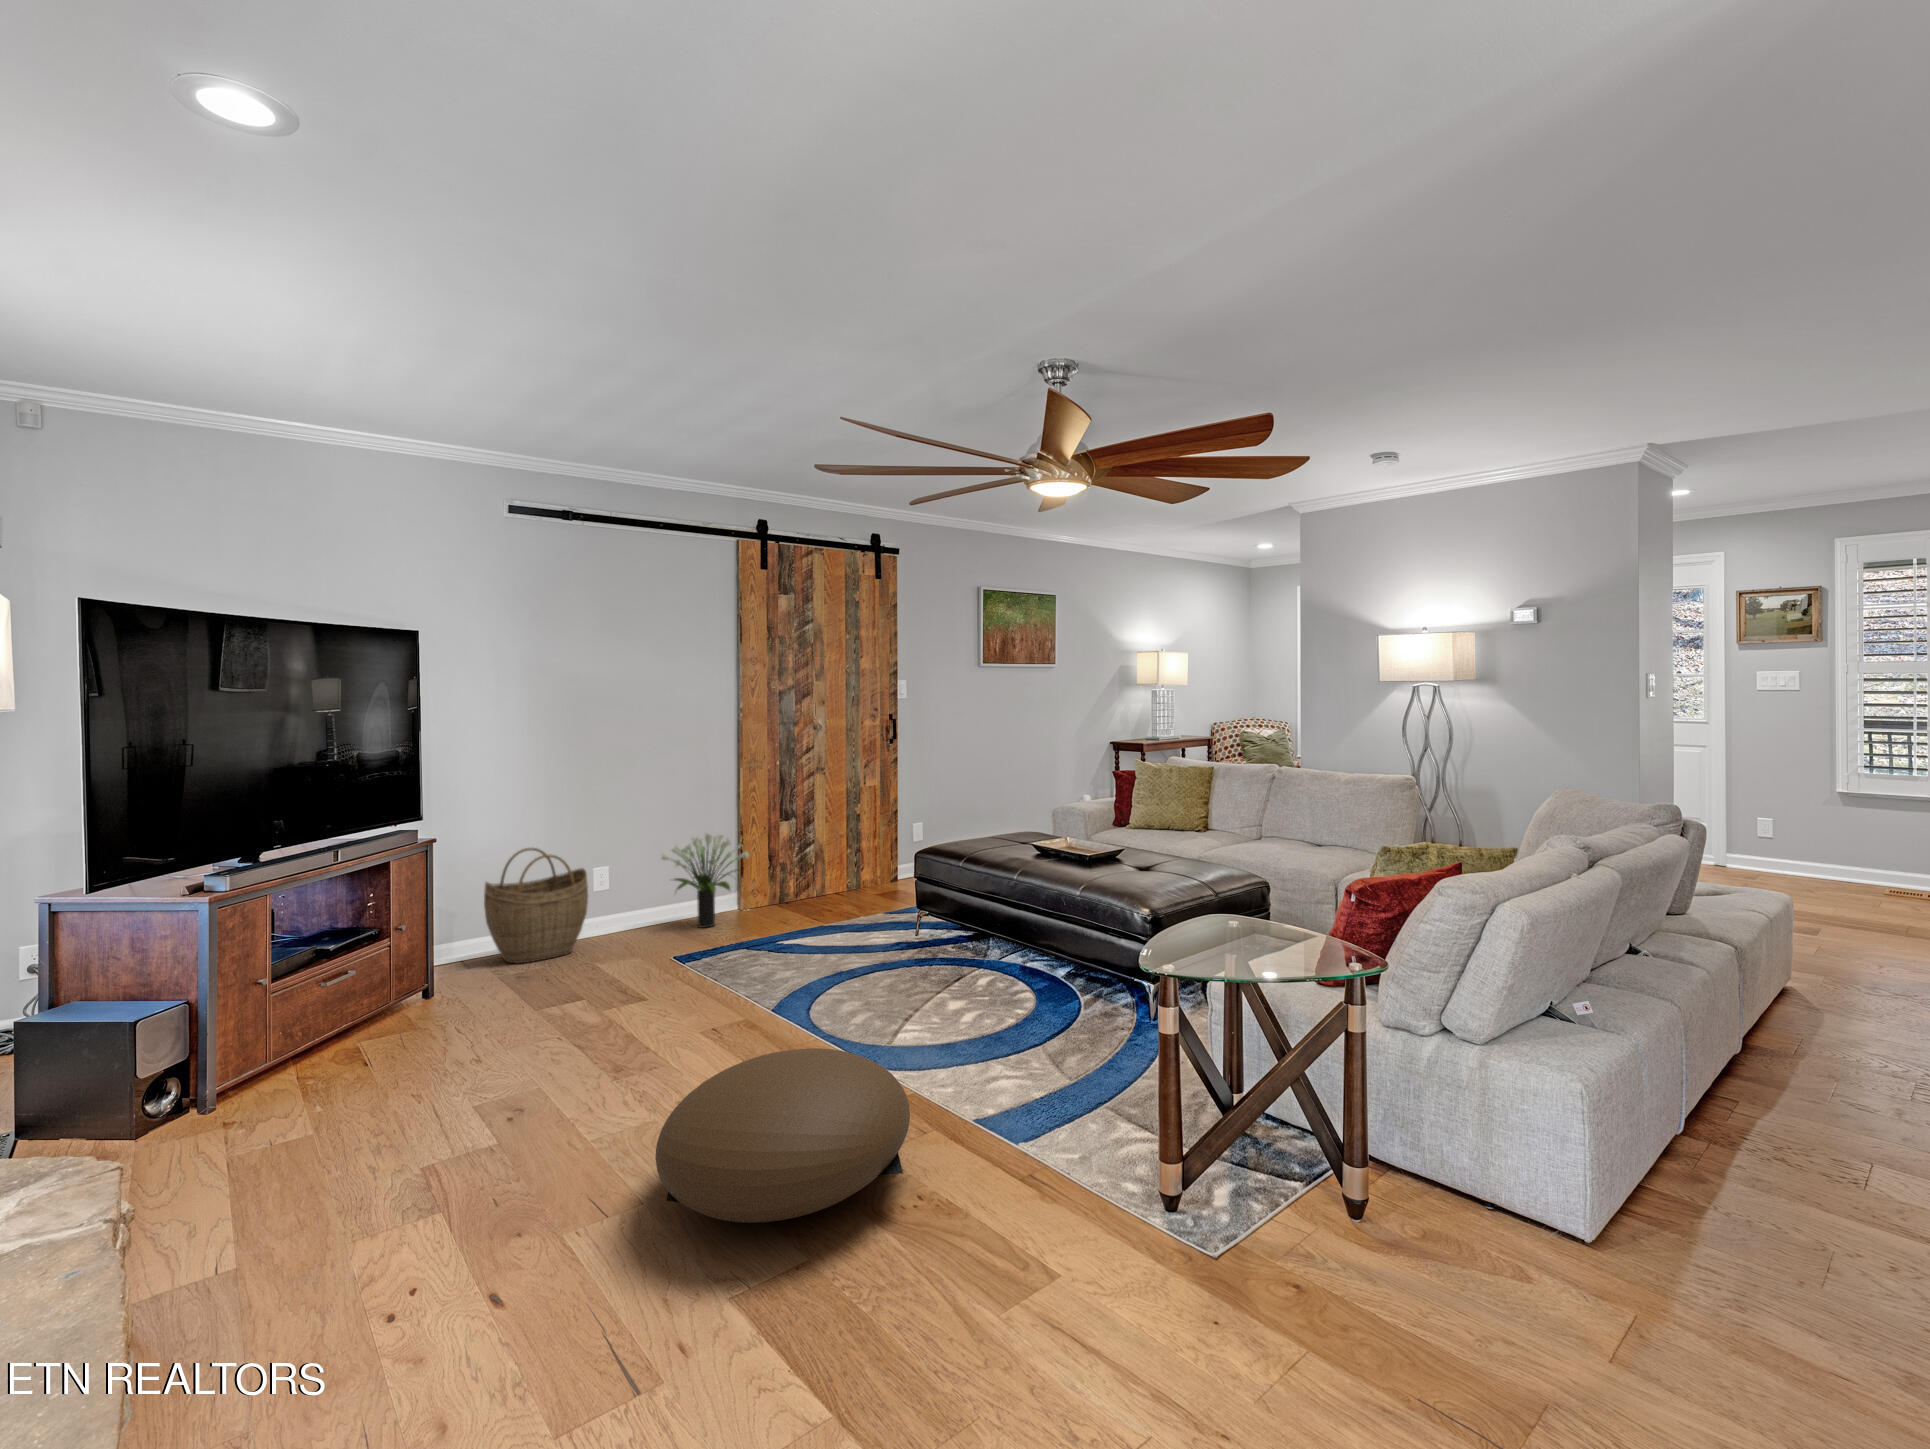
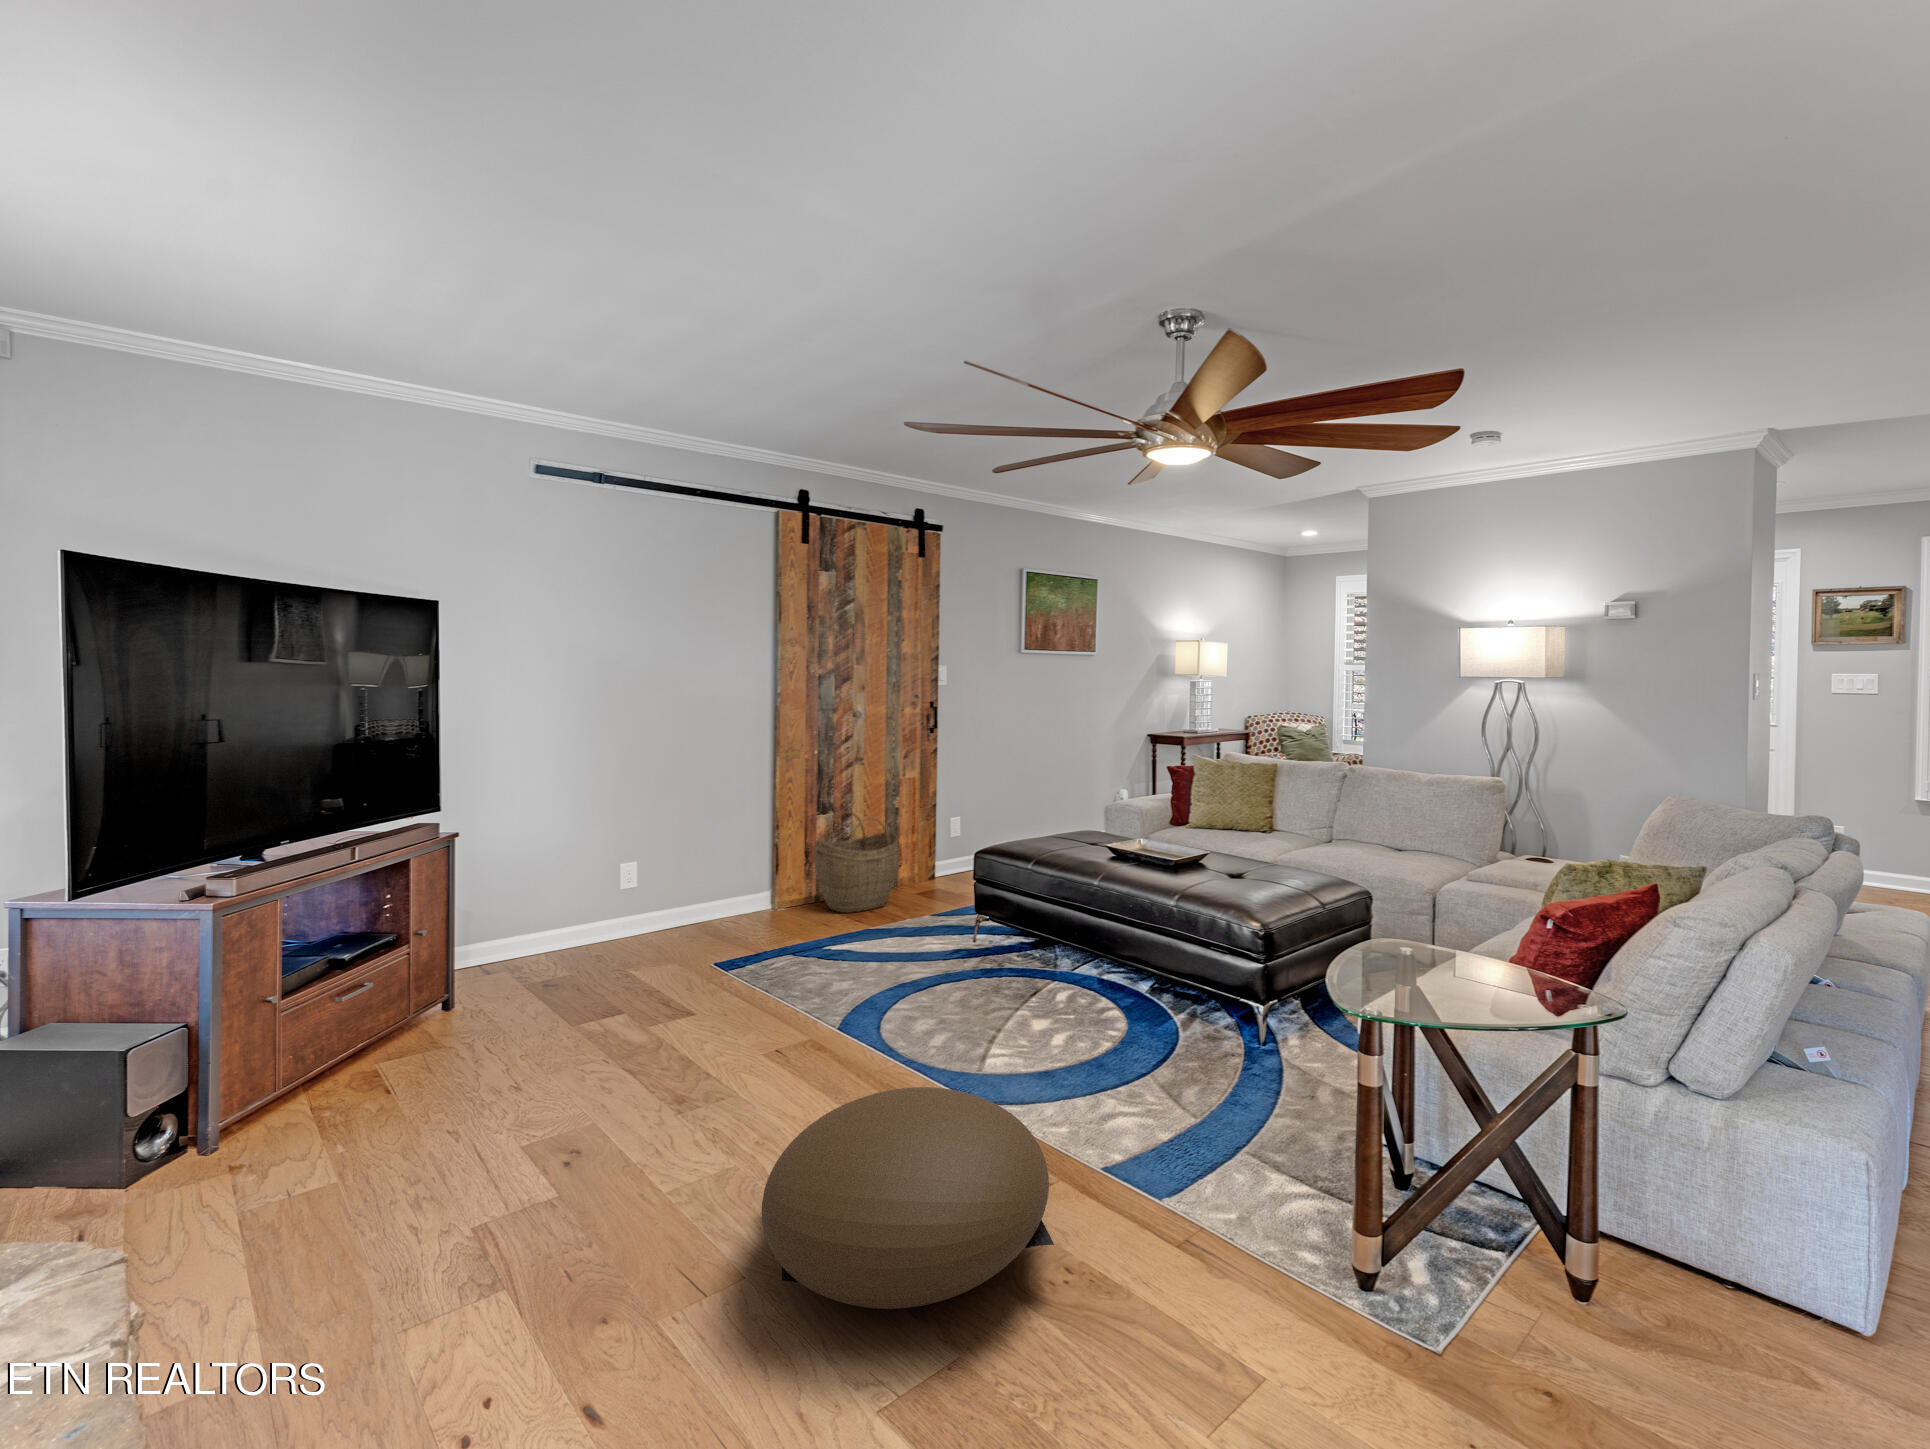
potted plant: present [661,833,749,928] -> none [694,827,788,930]
woven basket: present [484,848,588,964] -> present [814,811,899,913]

